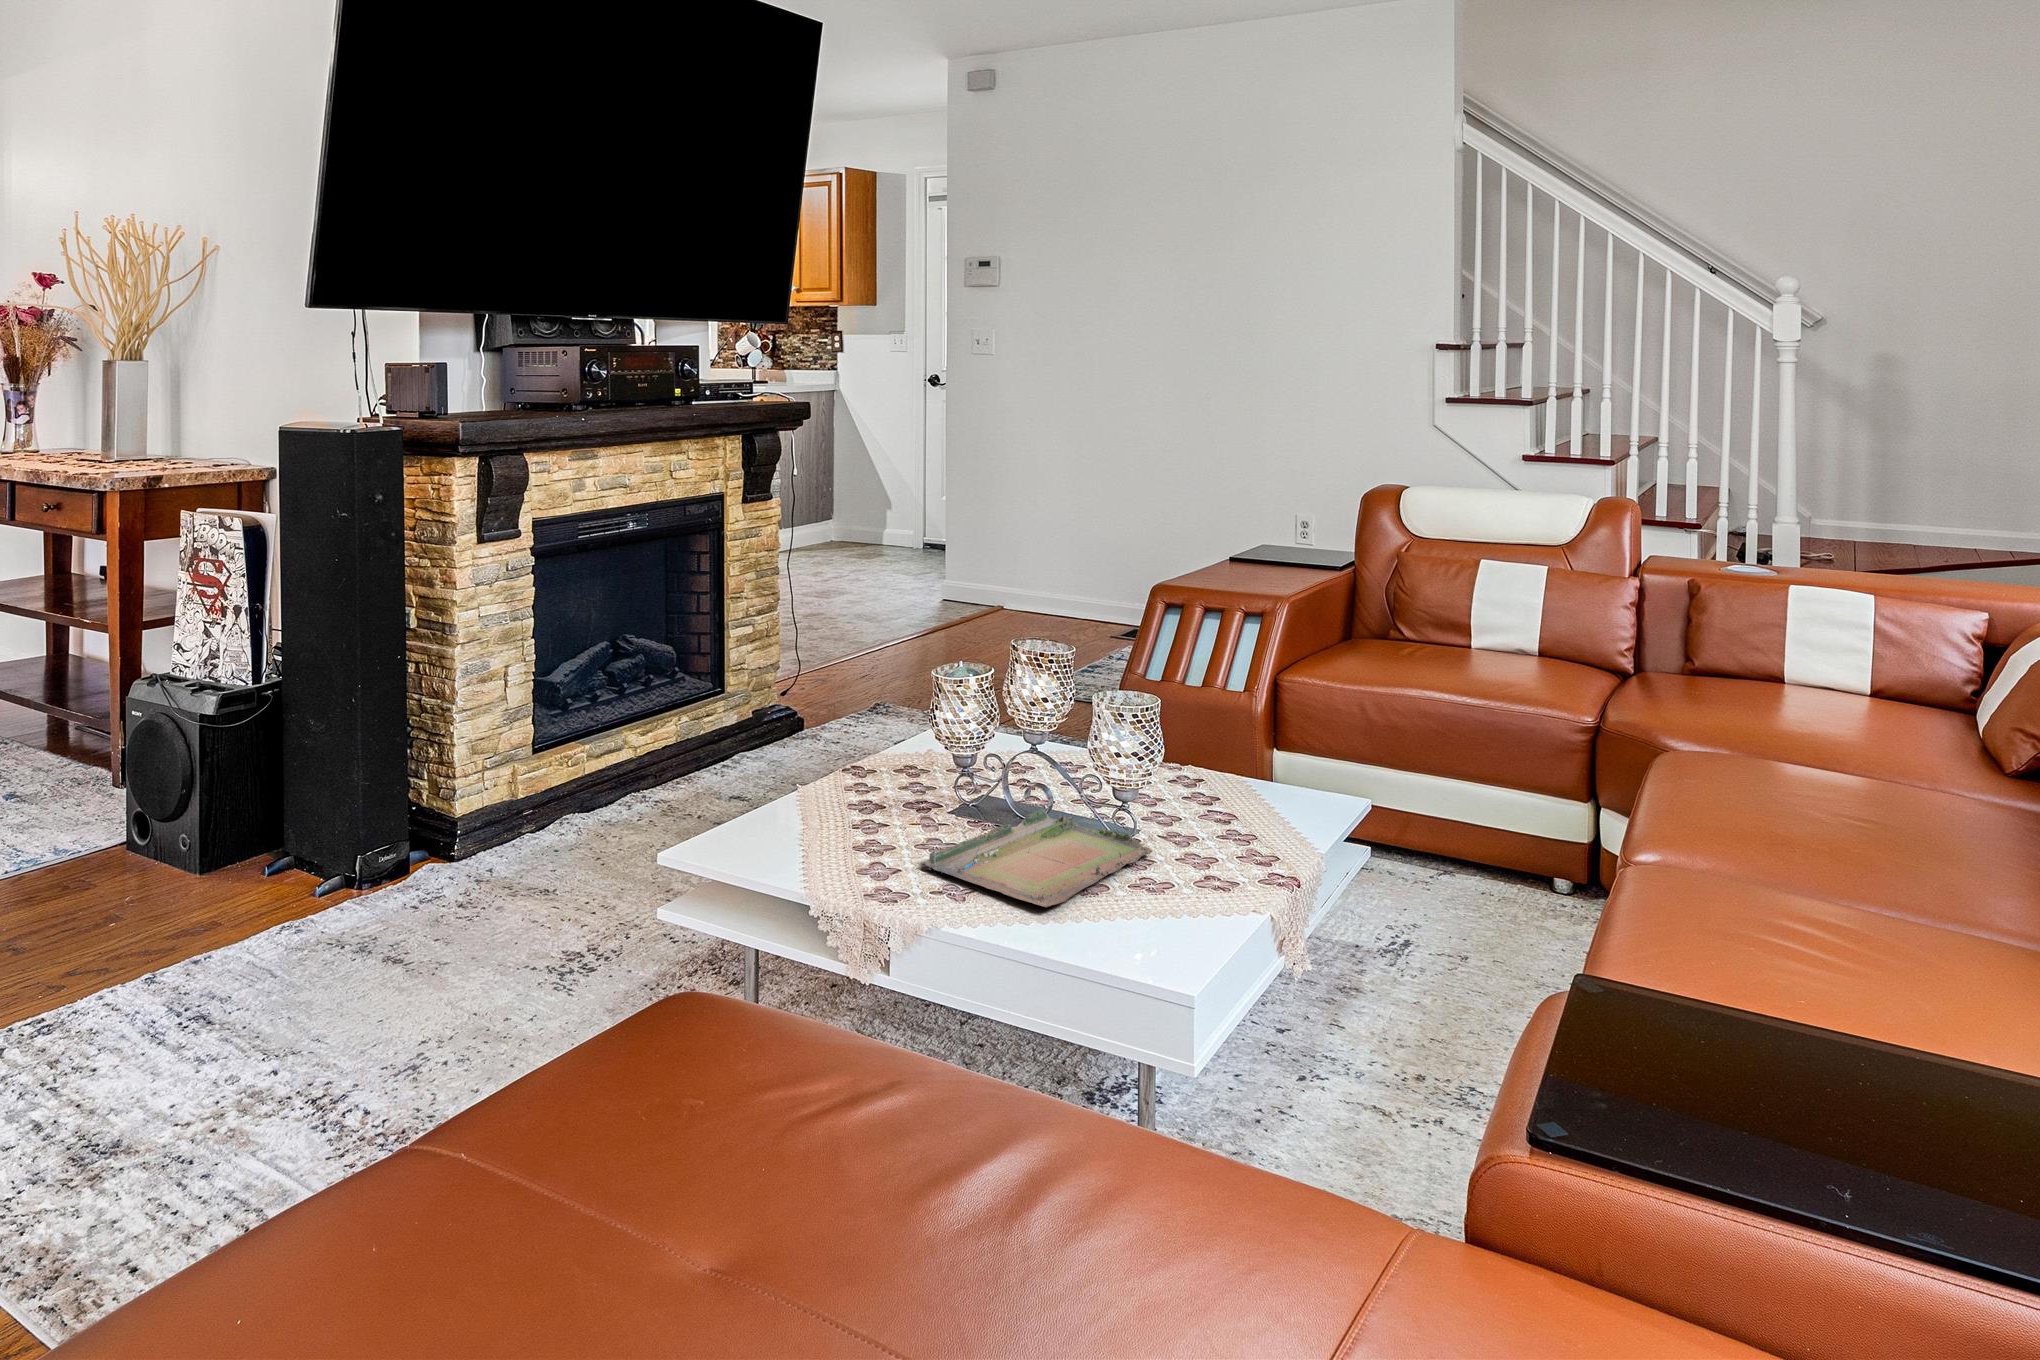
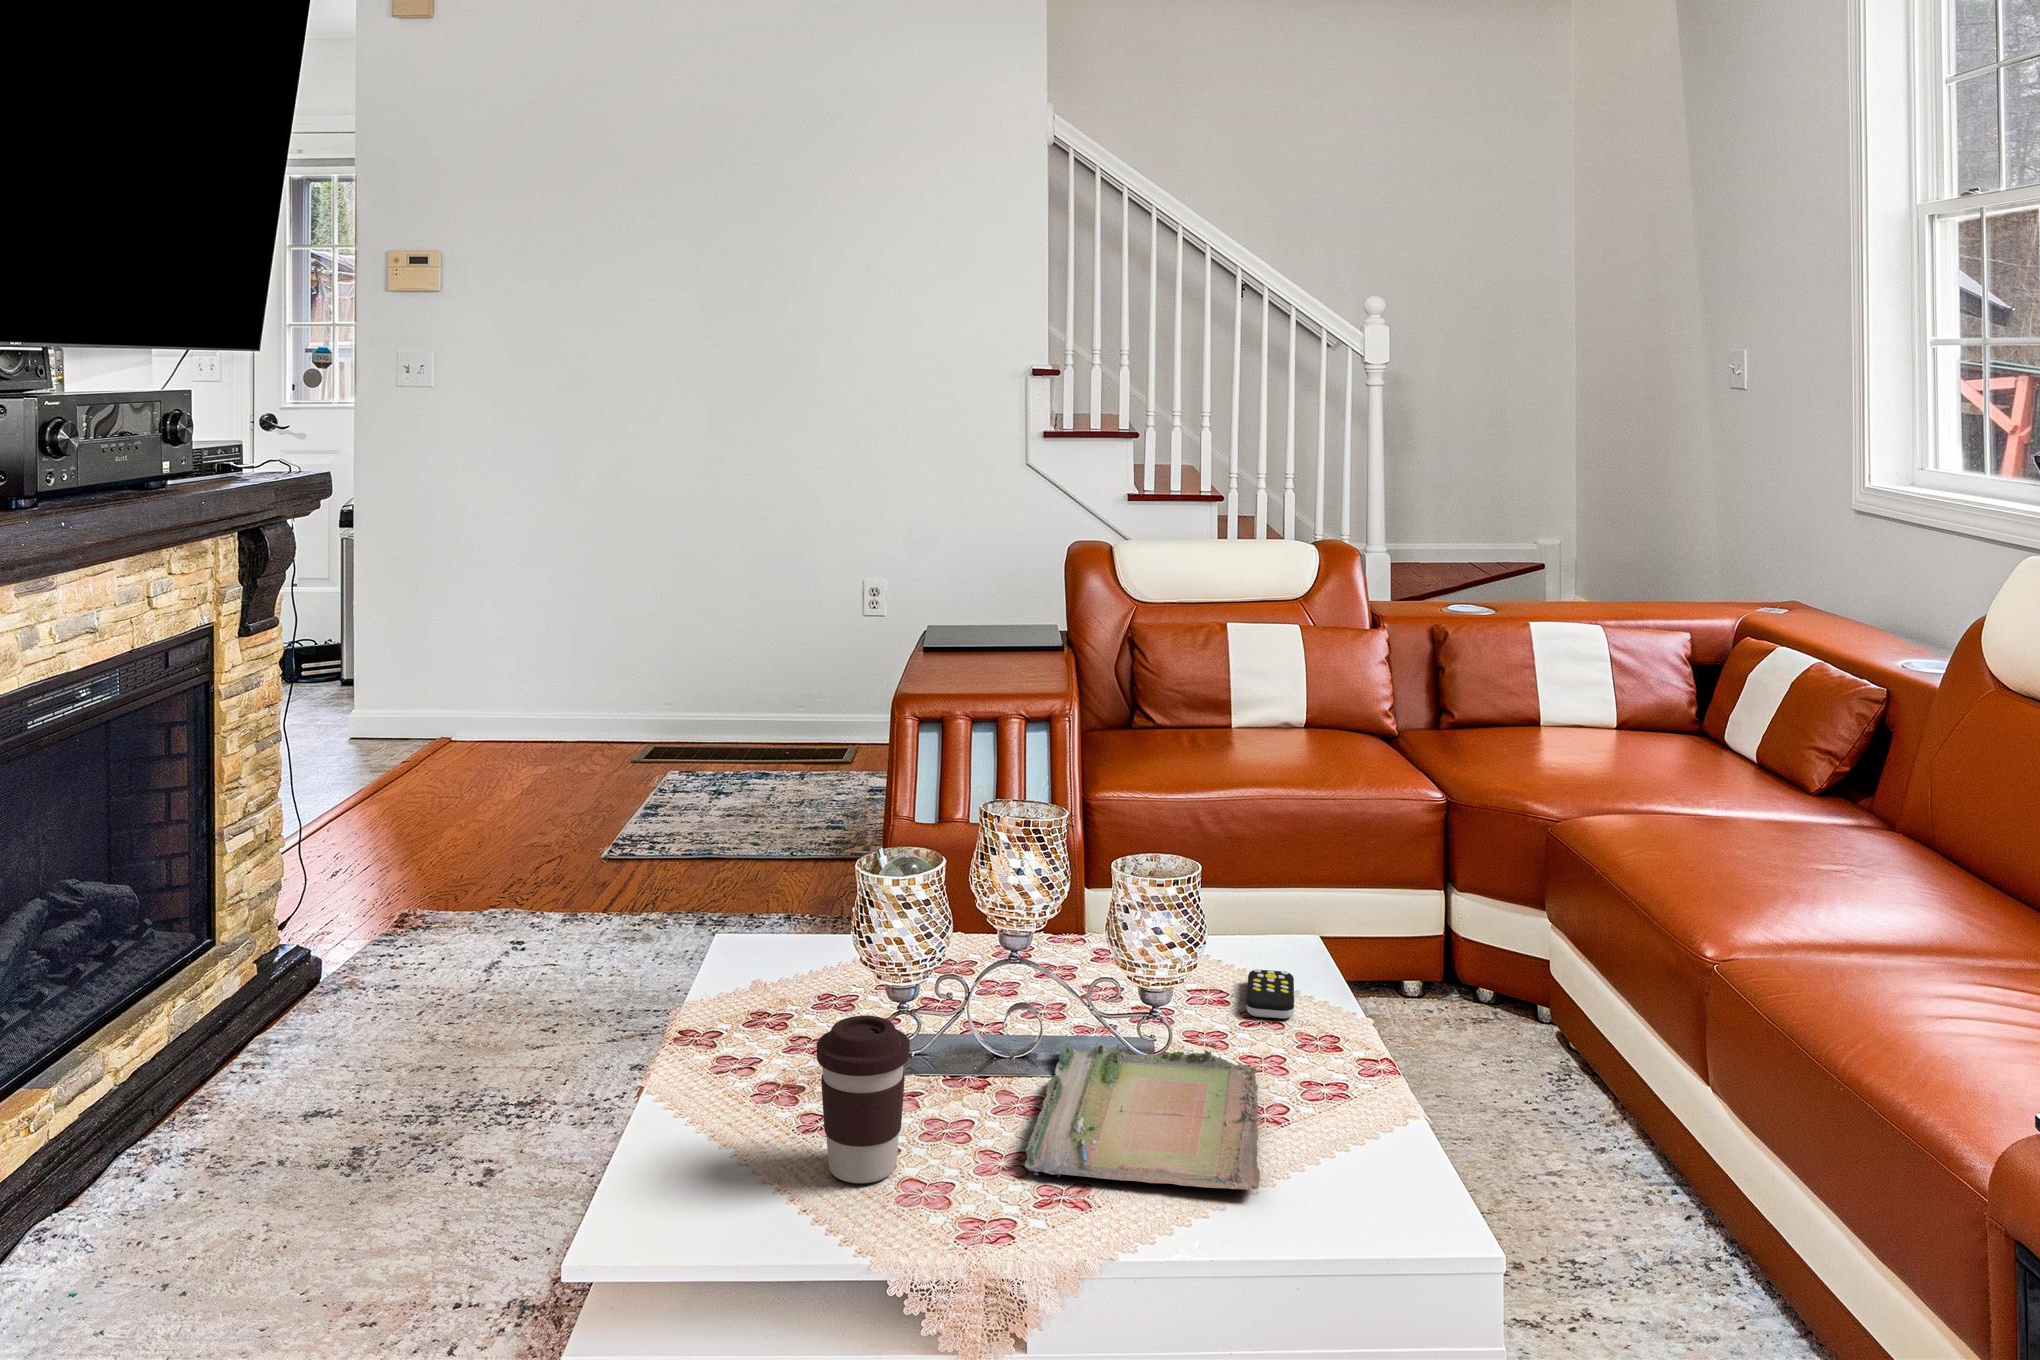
coffee cup: none [808,746,869,850] -> present [817,1016,910,1183]
remote control: none [1202,798,1264,832] -> present [1246,969,1294,1018]

